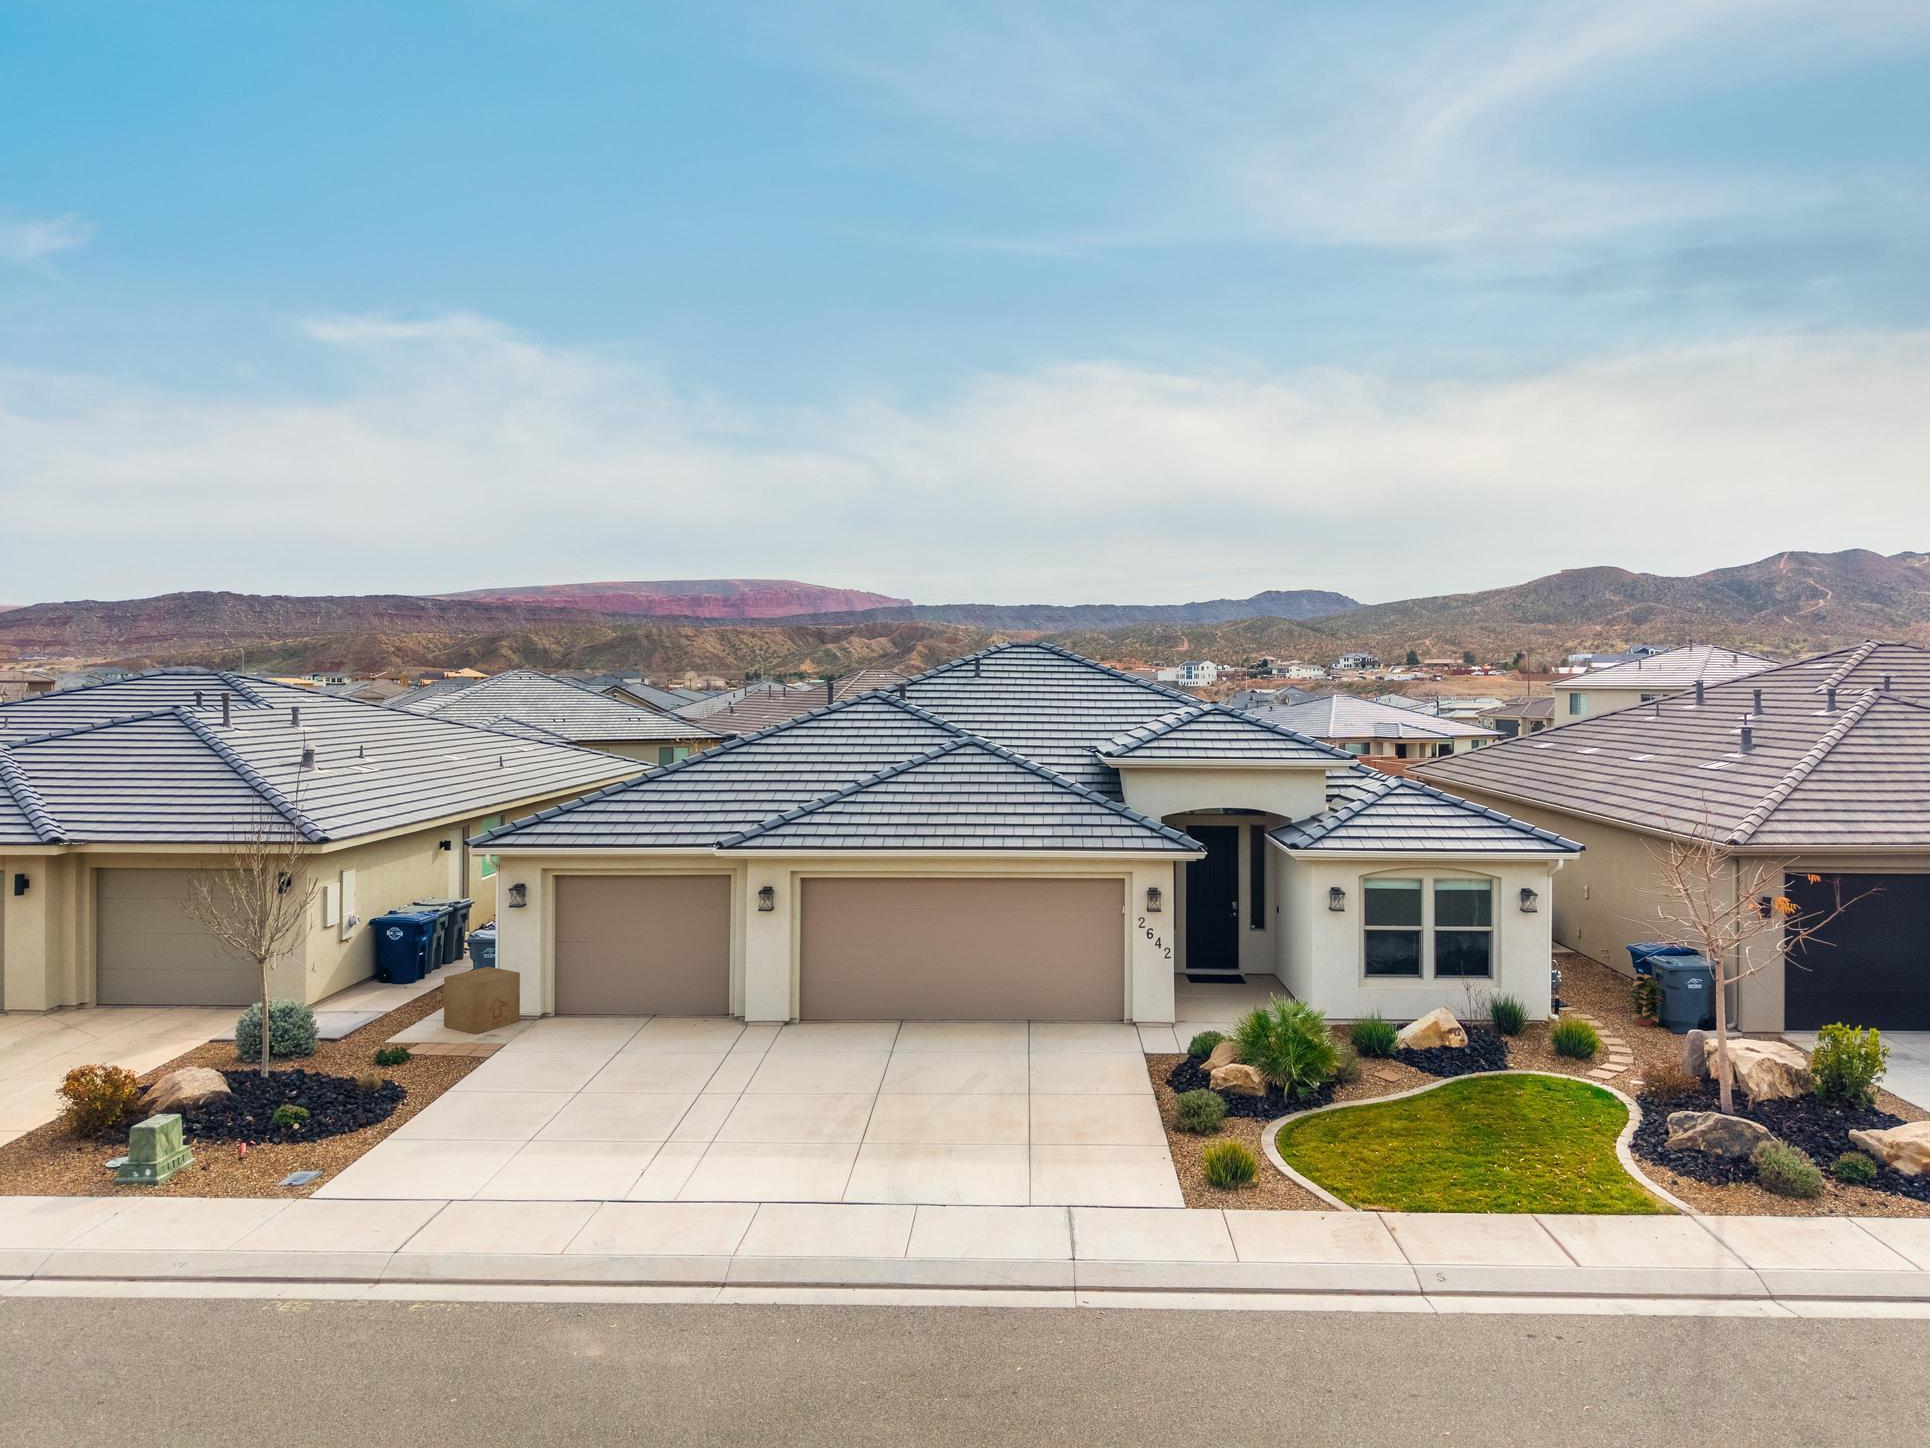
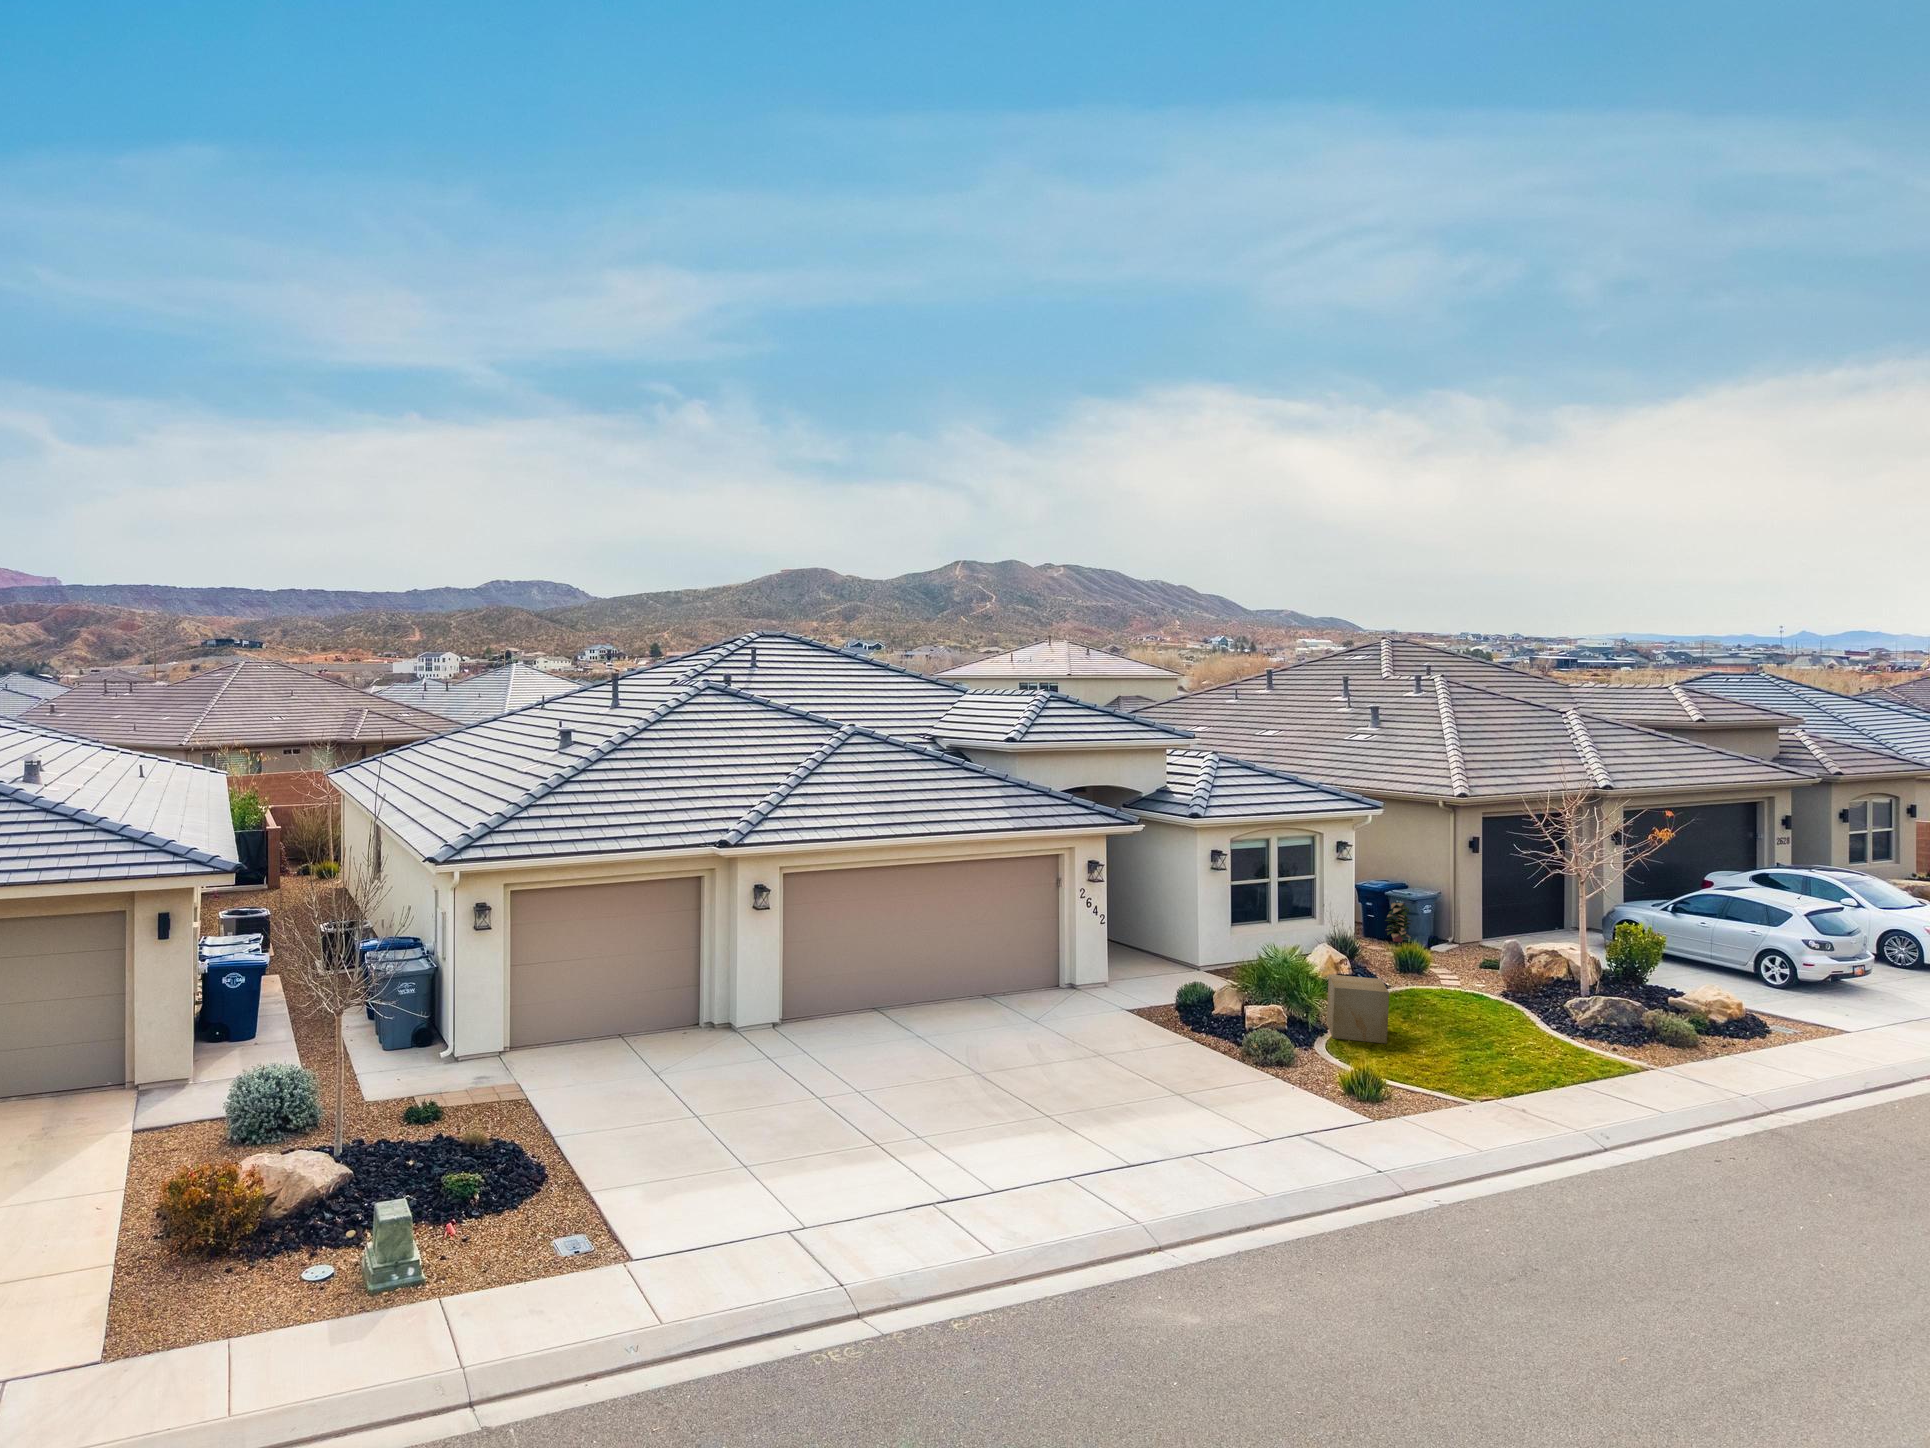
cardboard box: present [444,967,520,1034] -> present [1327,974,1389,1043]

